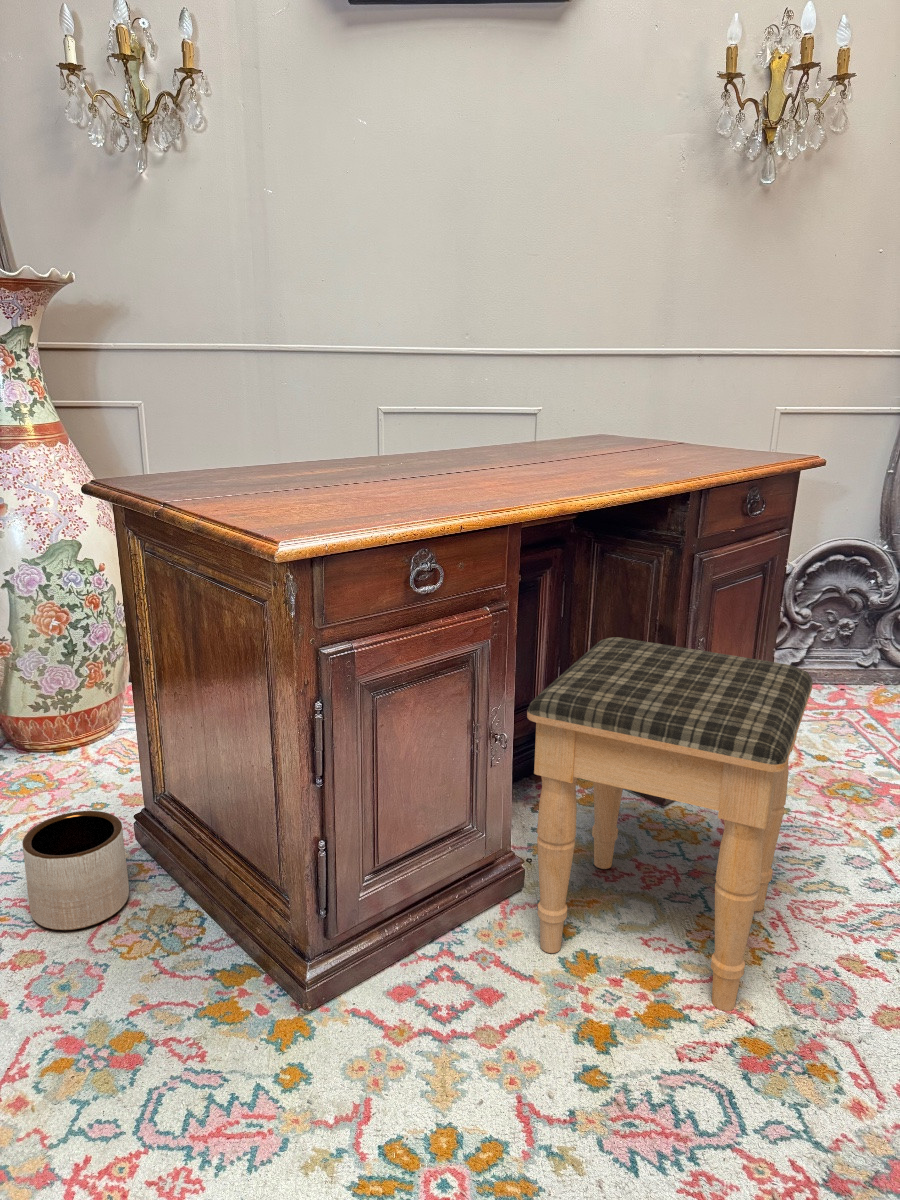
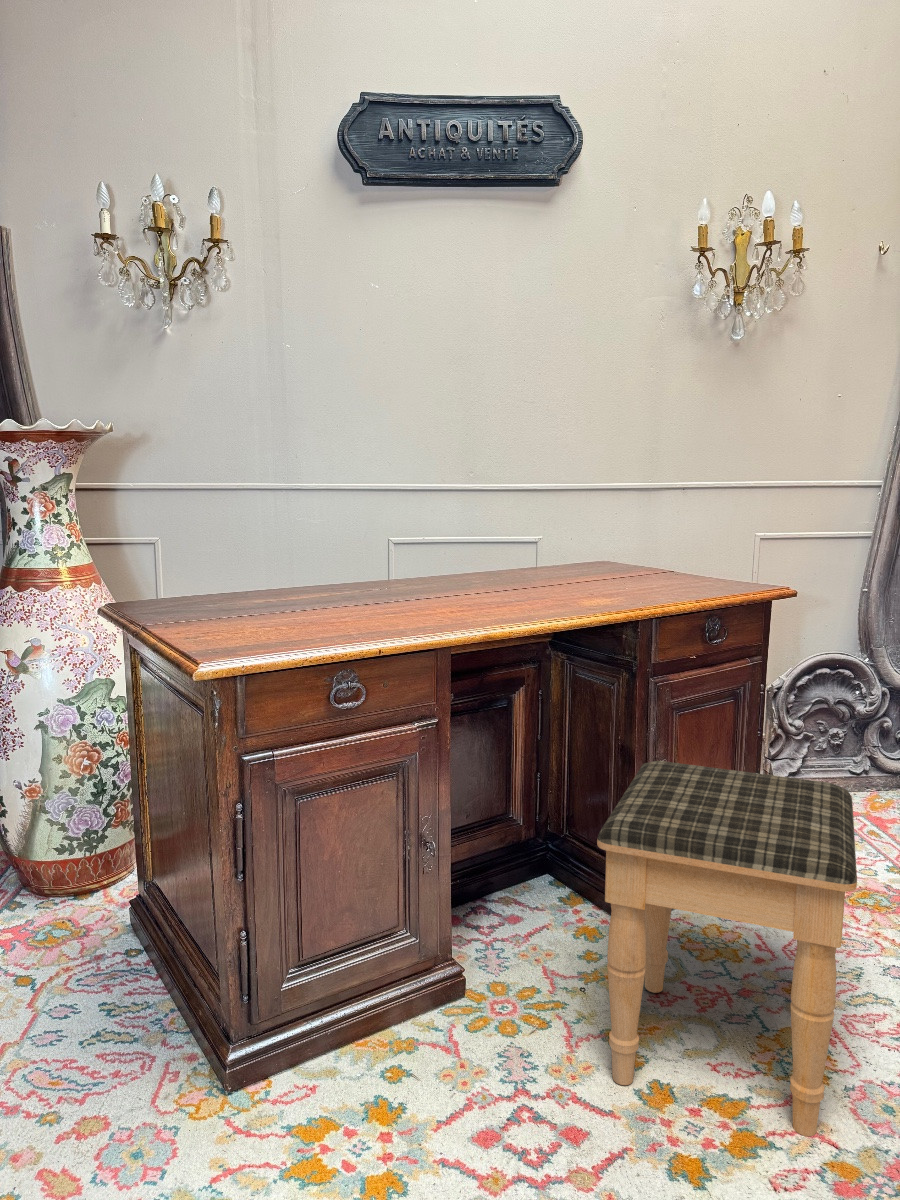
planter: present [22,811,129,930] -> none [82,959,186,1090]

